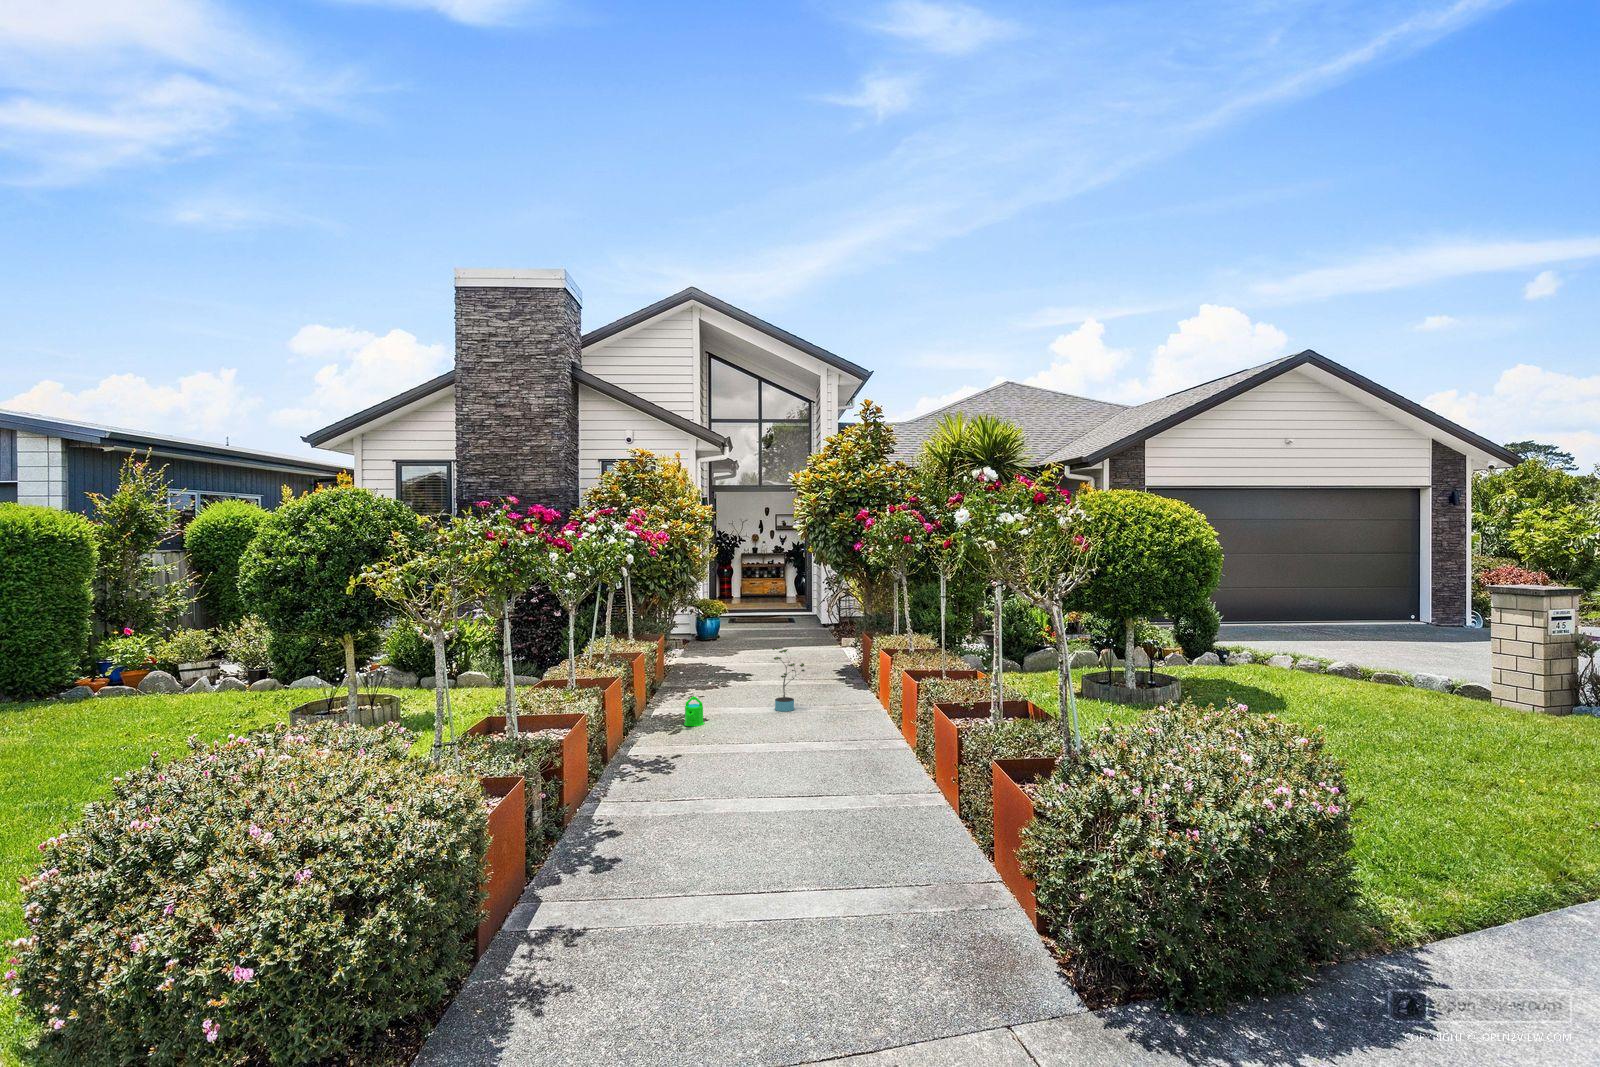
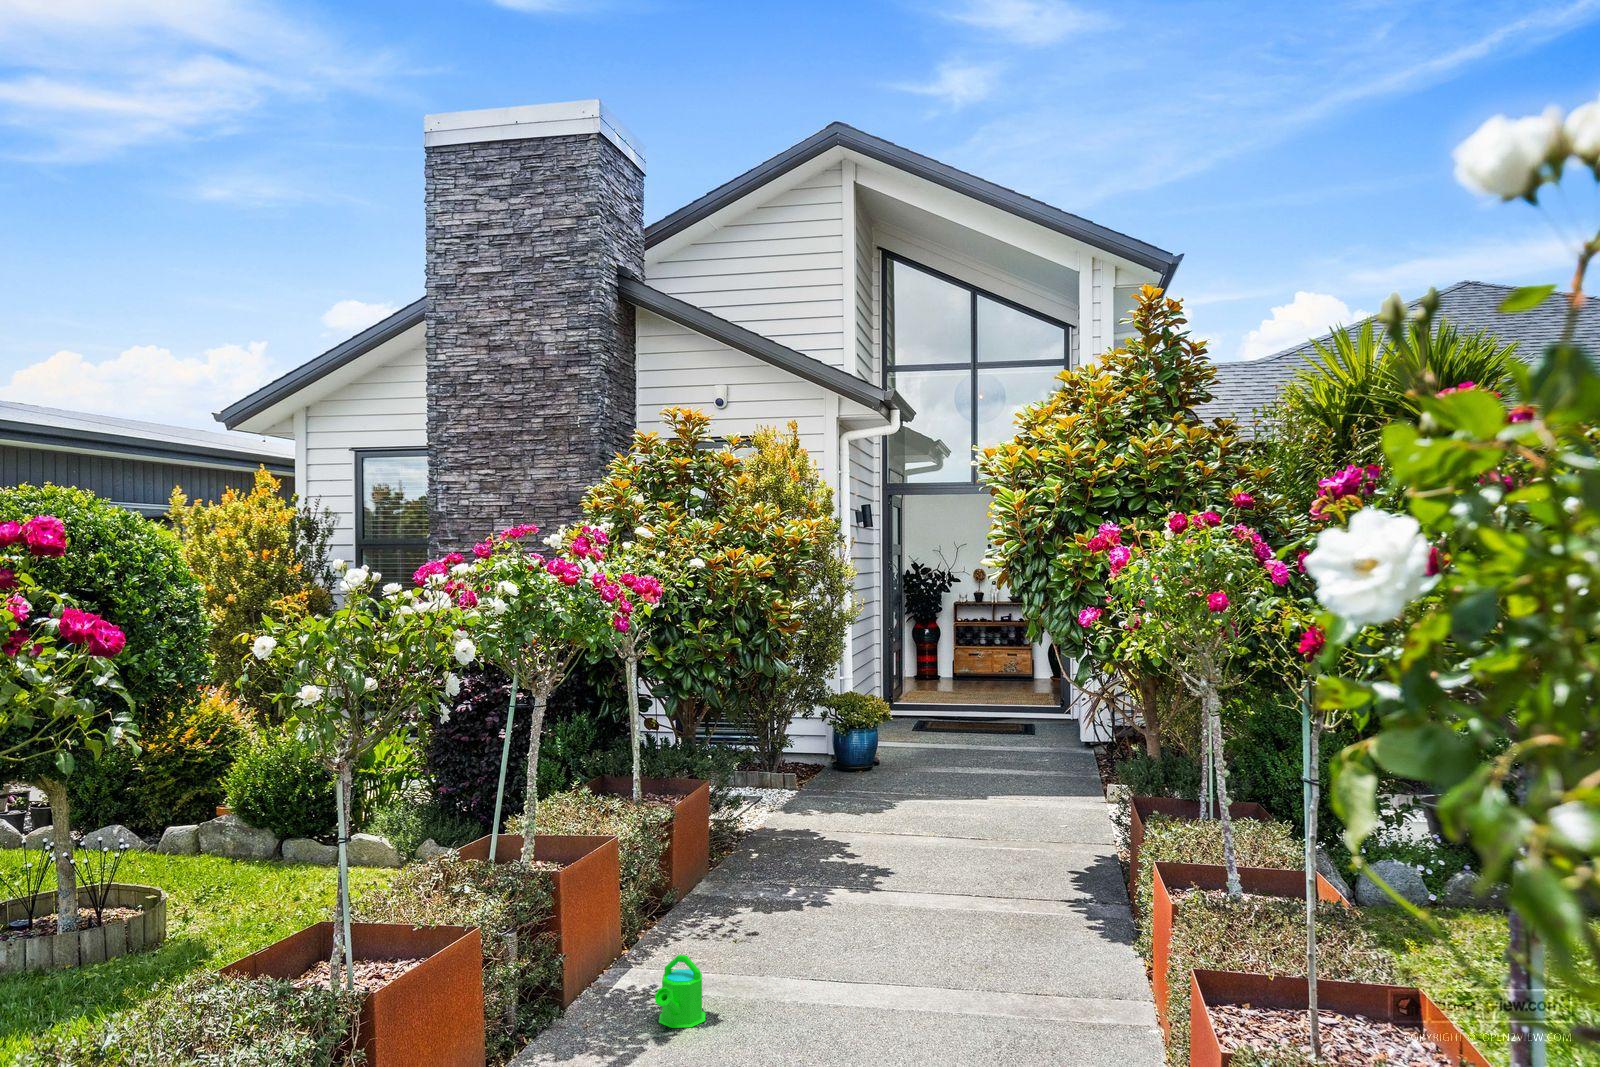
potted plant: present [773,648,805,712] -> none [879,842,960,999]

